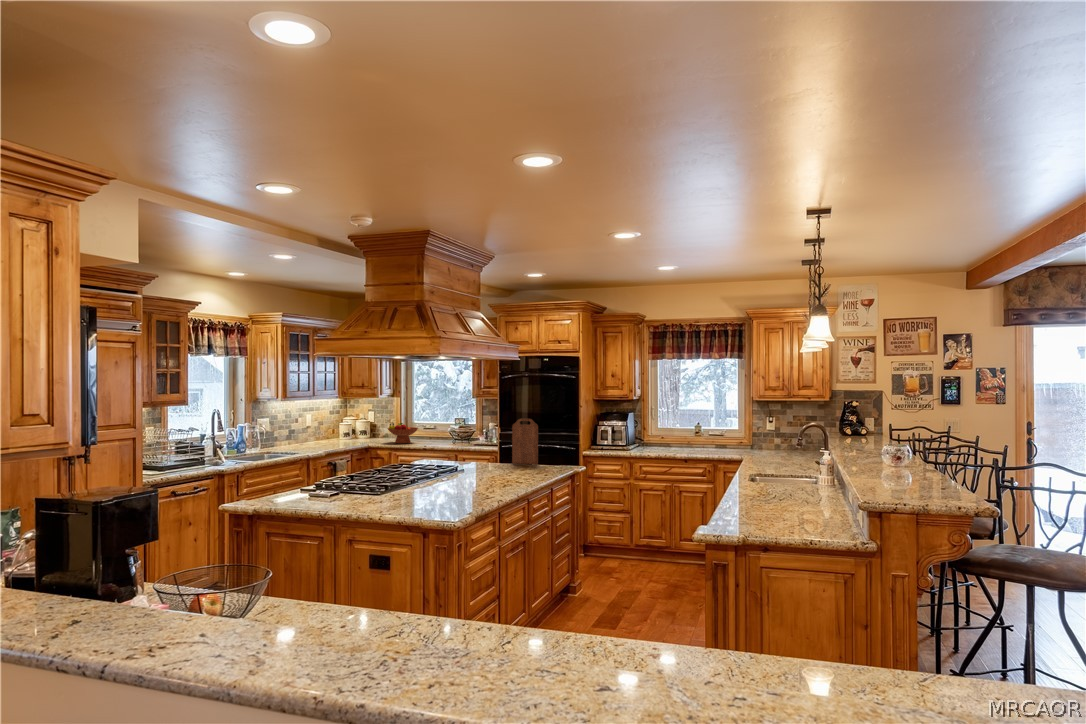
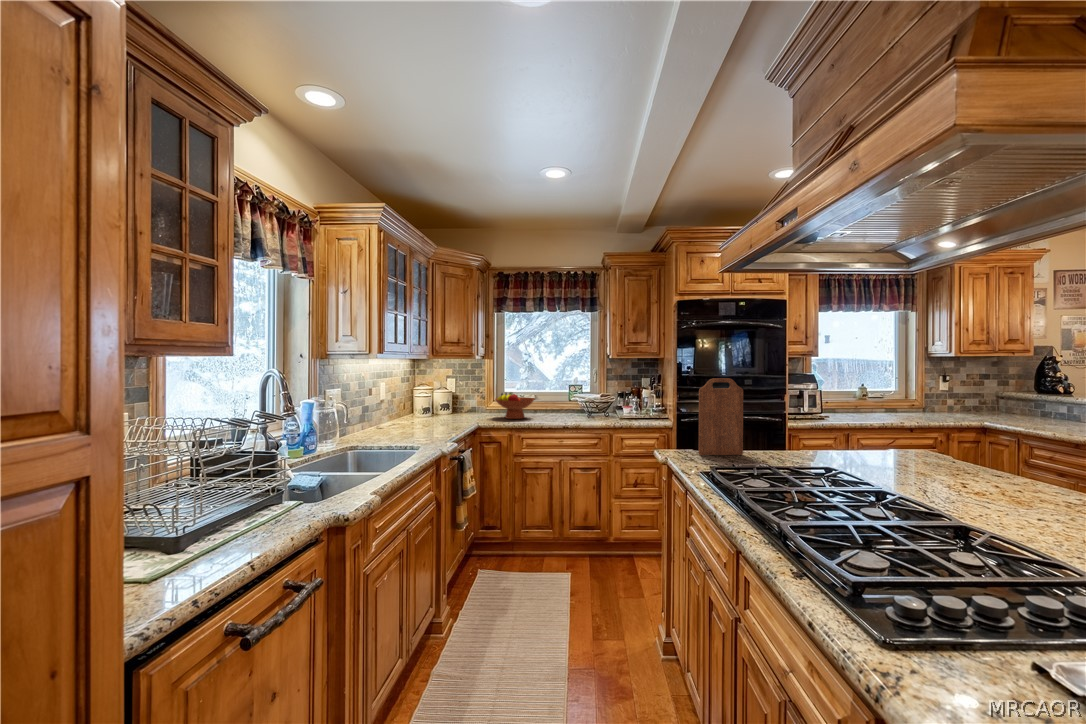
cutting board: present [512,419,538,465] -> present [698,378,743,455]

